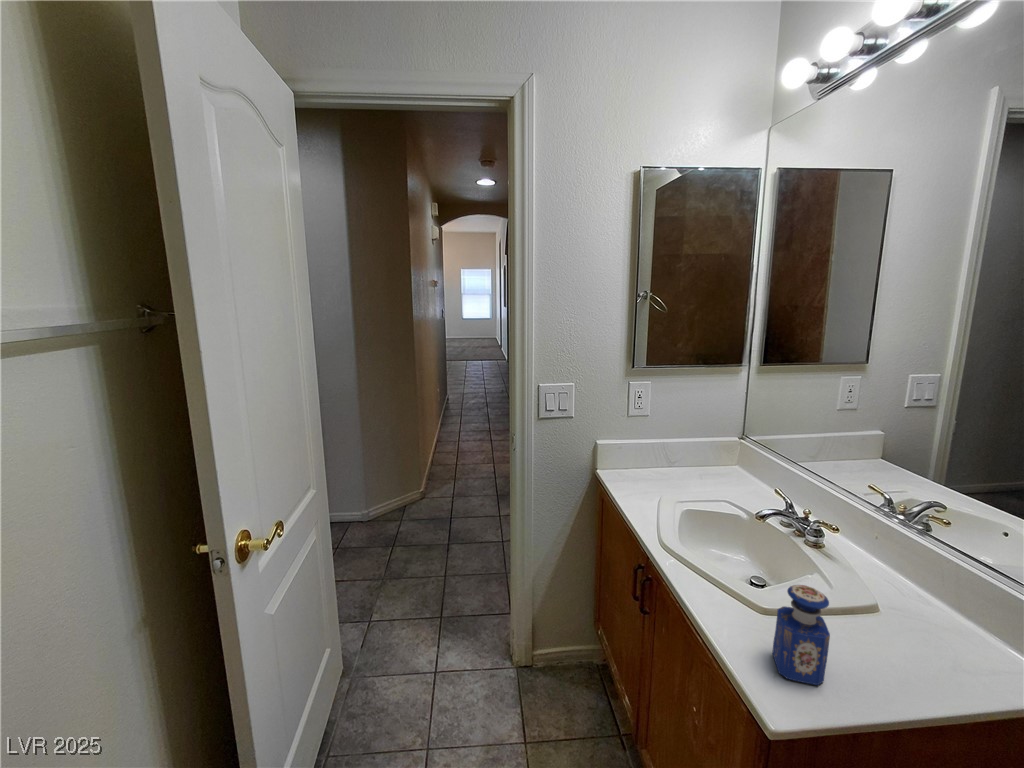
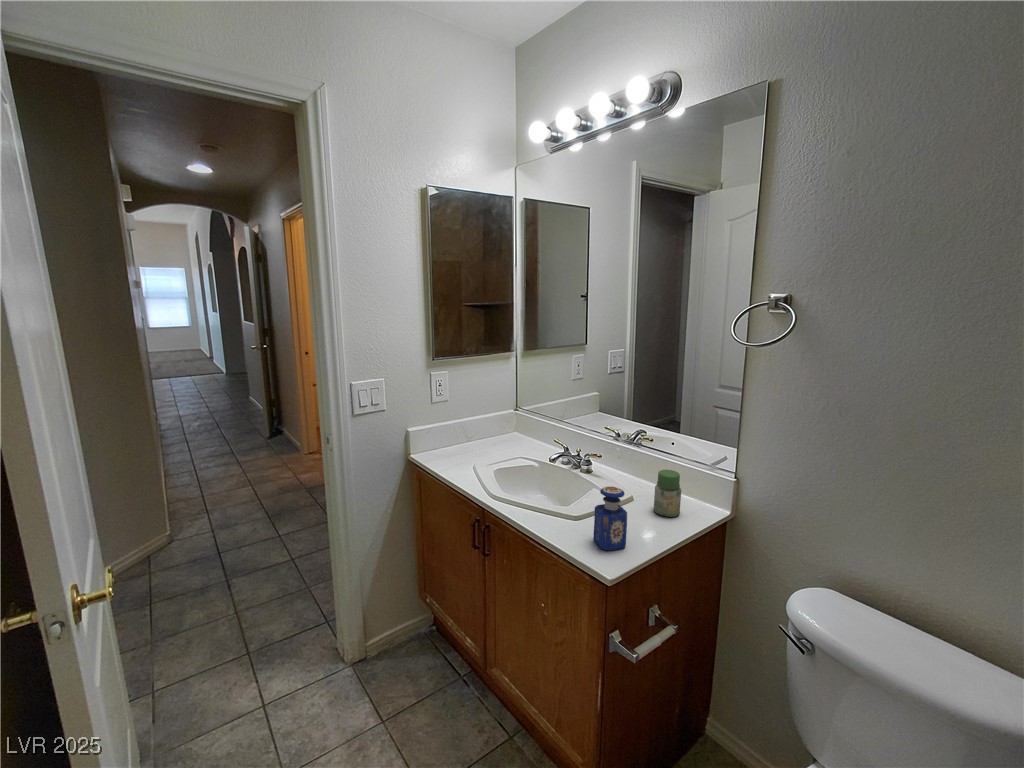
jar: none [905,583,965,666] -> present [654,470,681,517]

